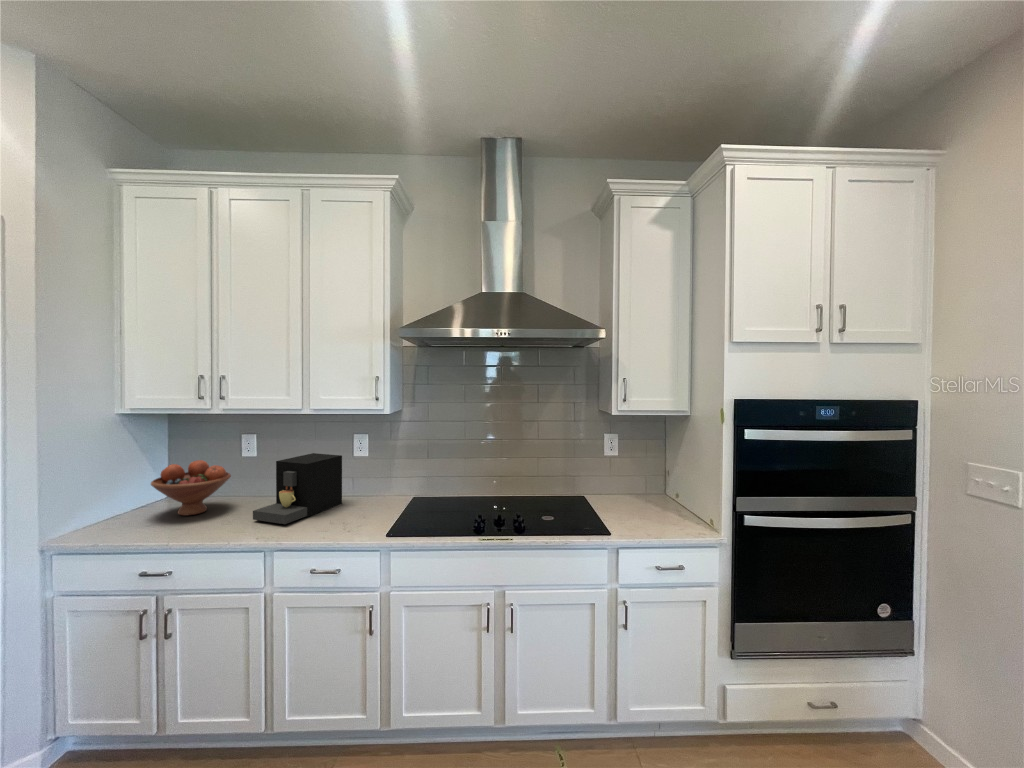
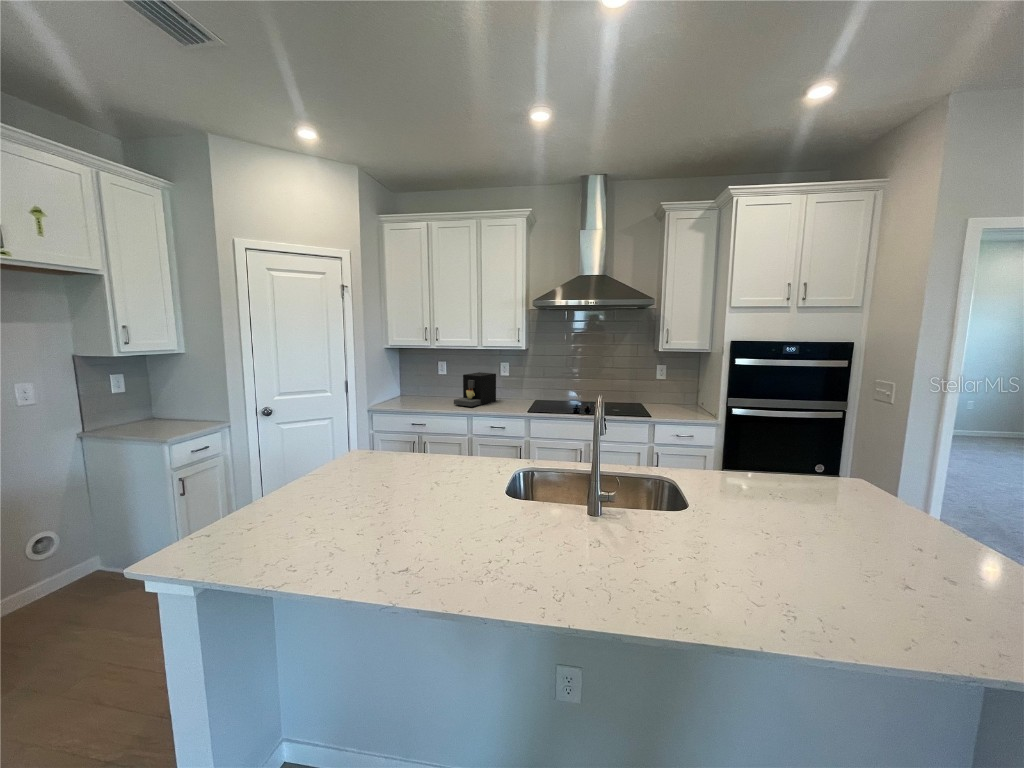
fruit bowl: present [151,460,231,516] -> none [402,374,438,402]

